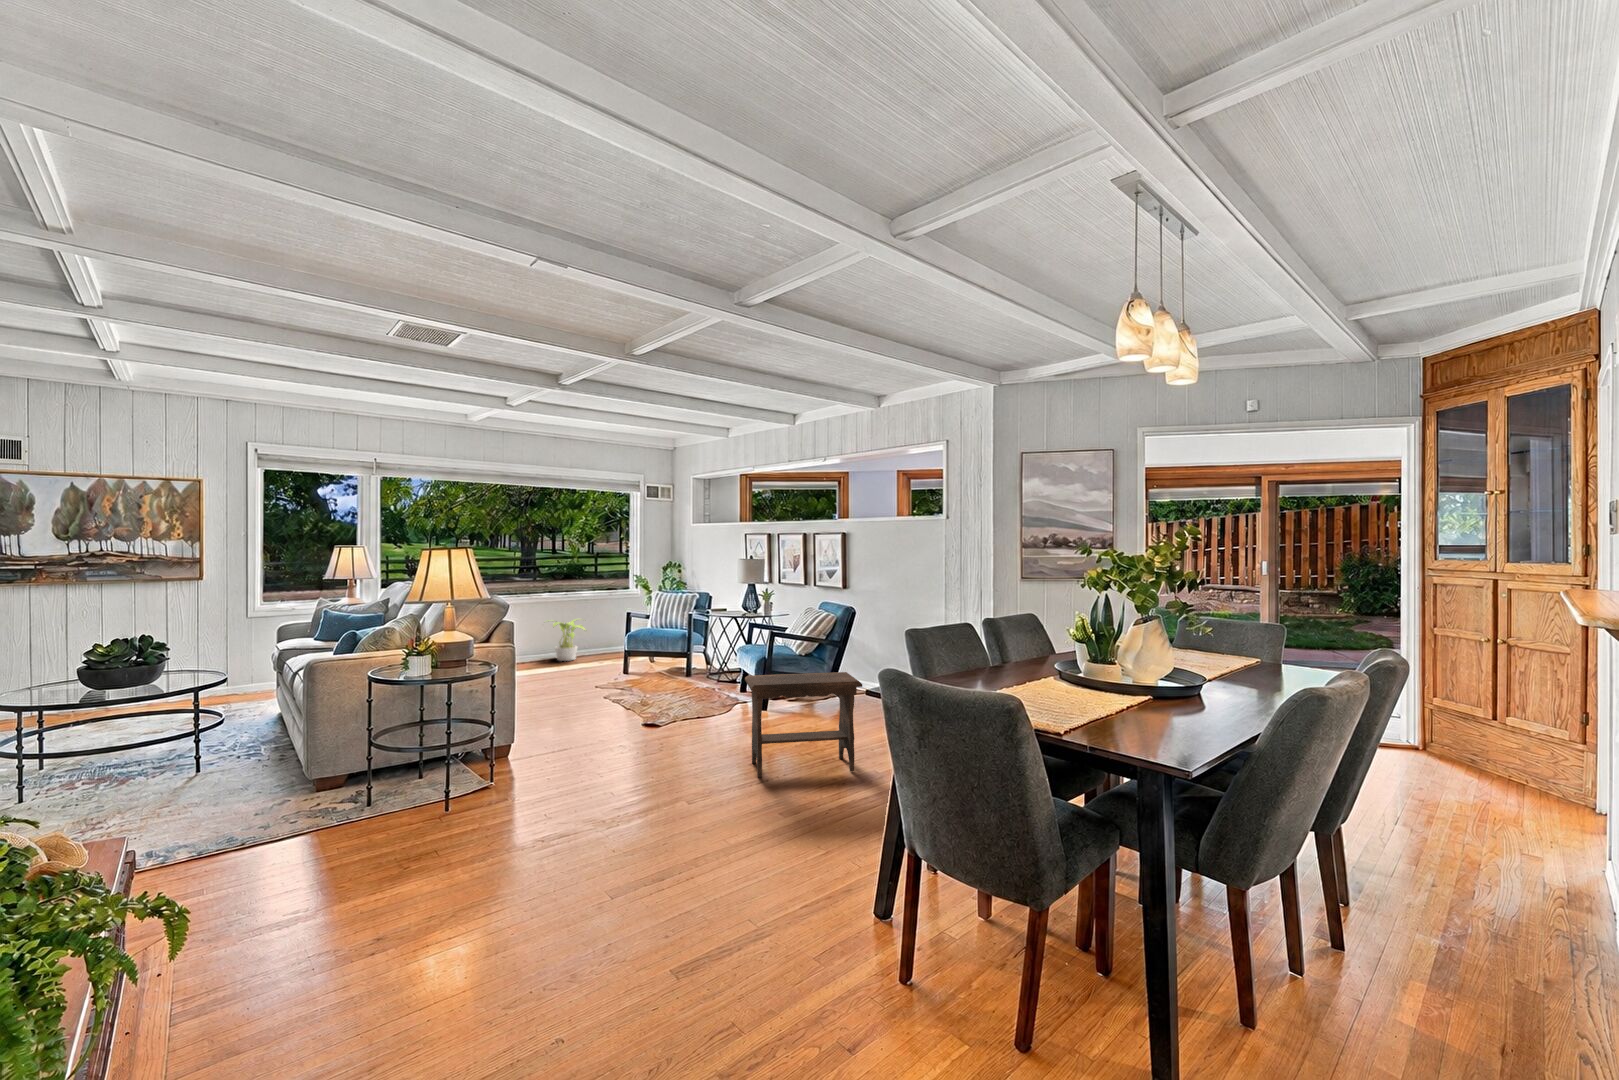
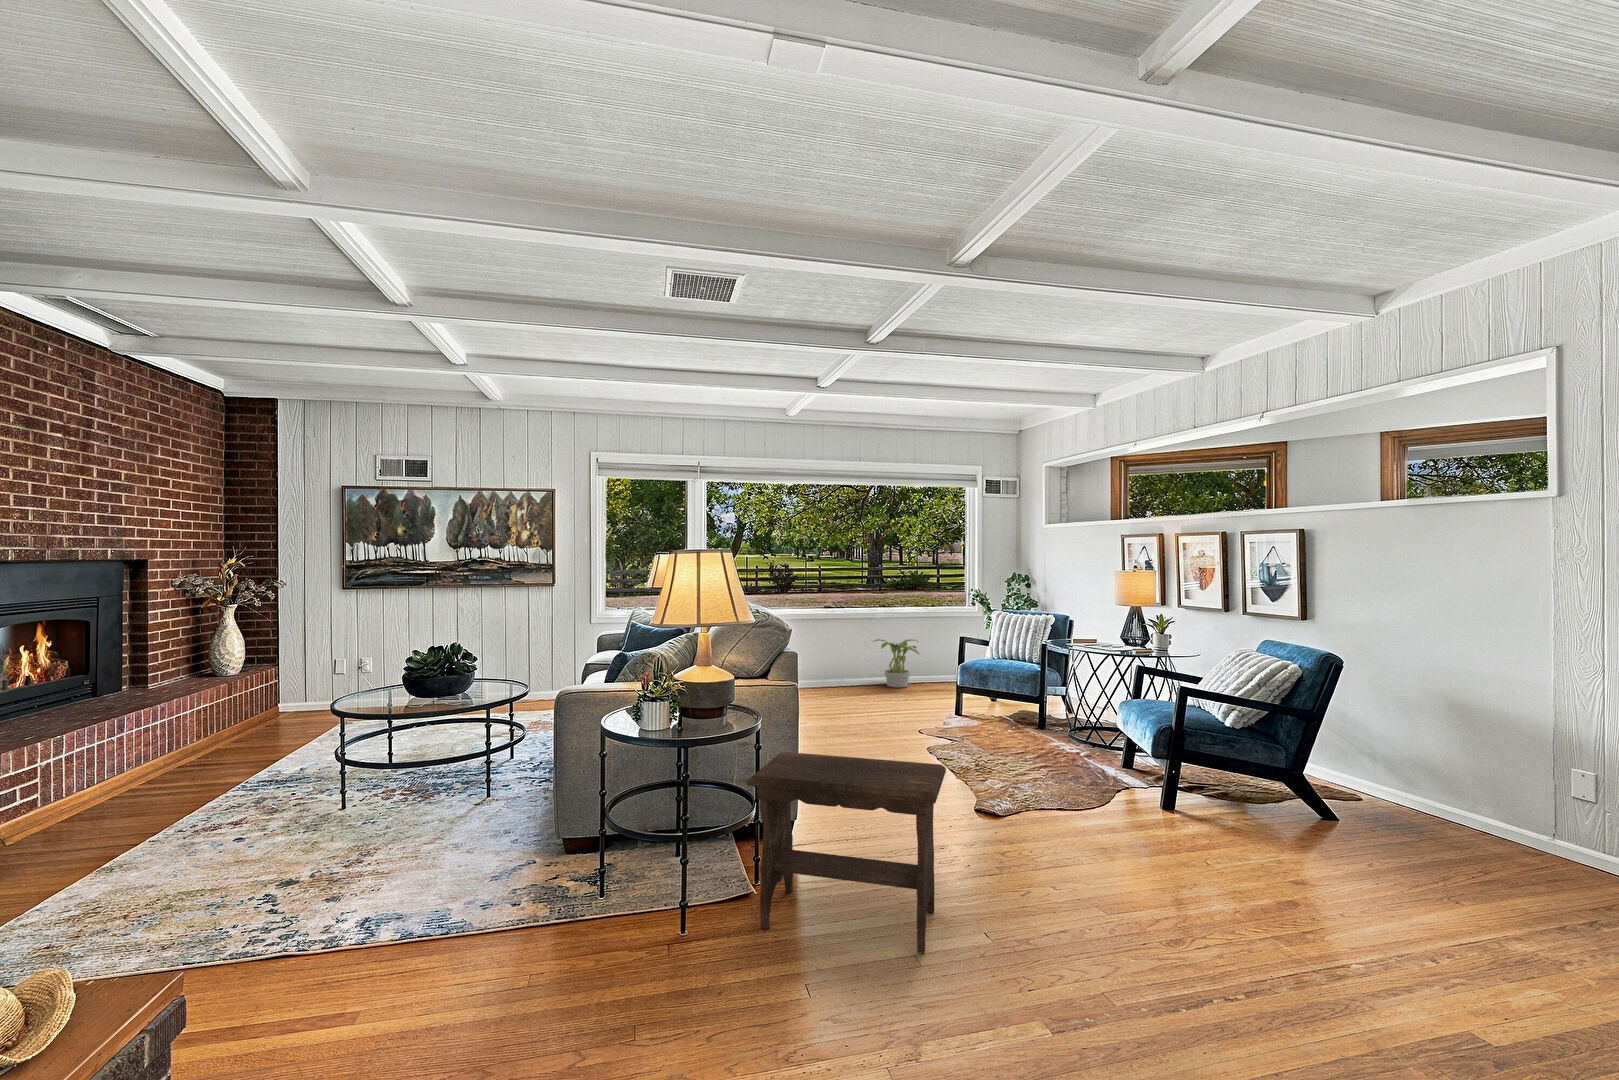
footstool: present [745,672,862,777] -> present [747,752,946,953]

